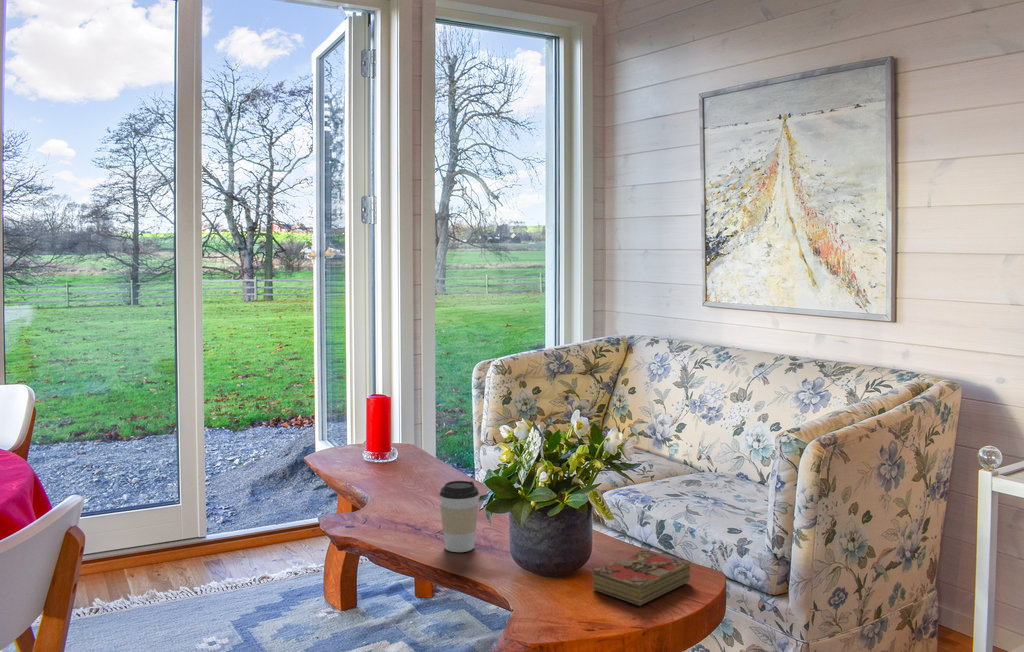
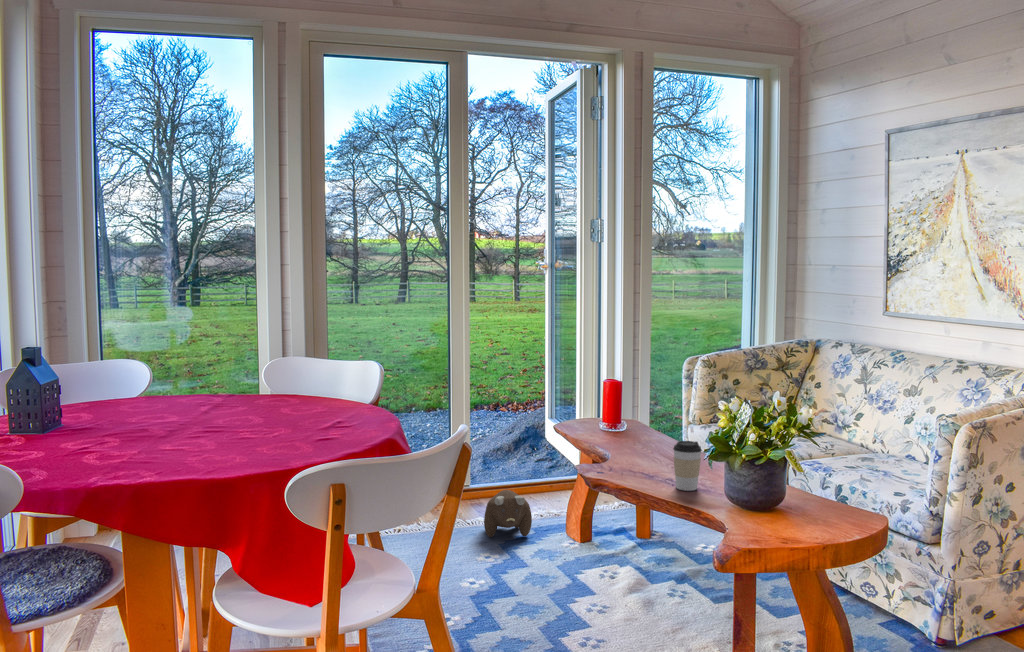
plush toy: none [211,545,278,612] -> present [484,490,532,537]
book: present [592,549,690,605] -> none [786,495,860,528]

